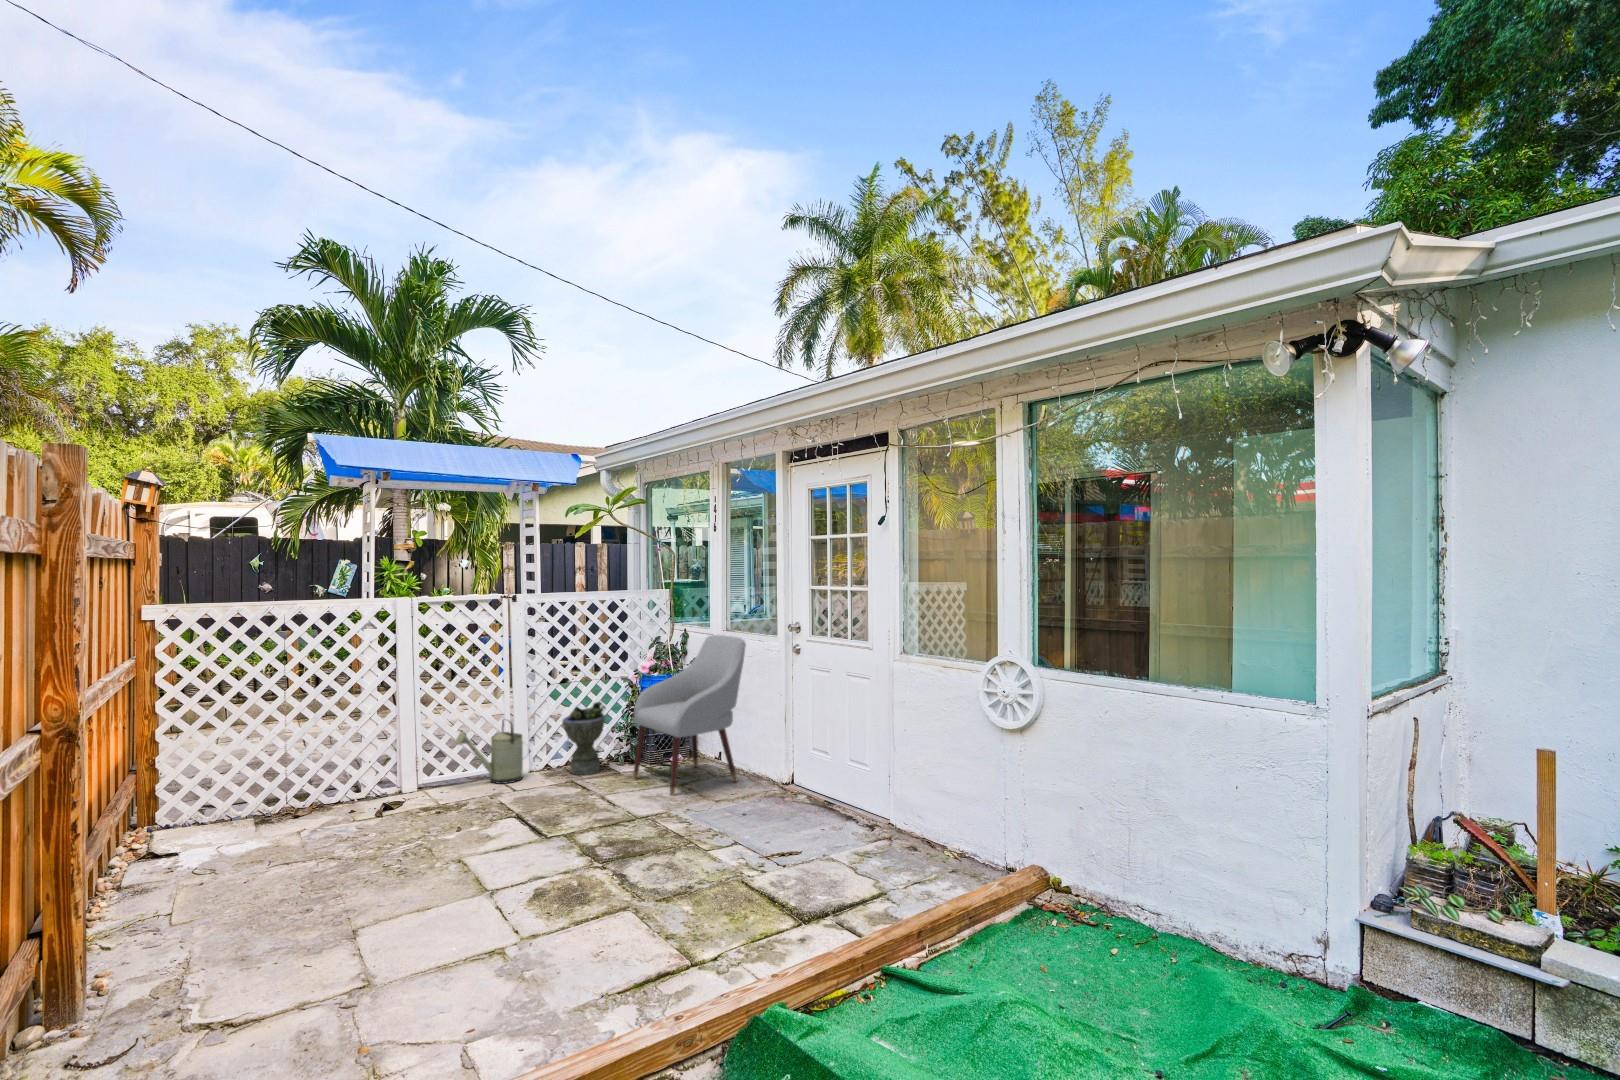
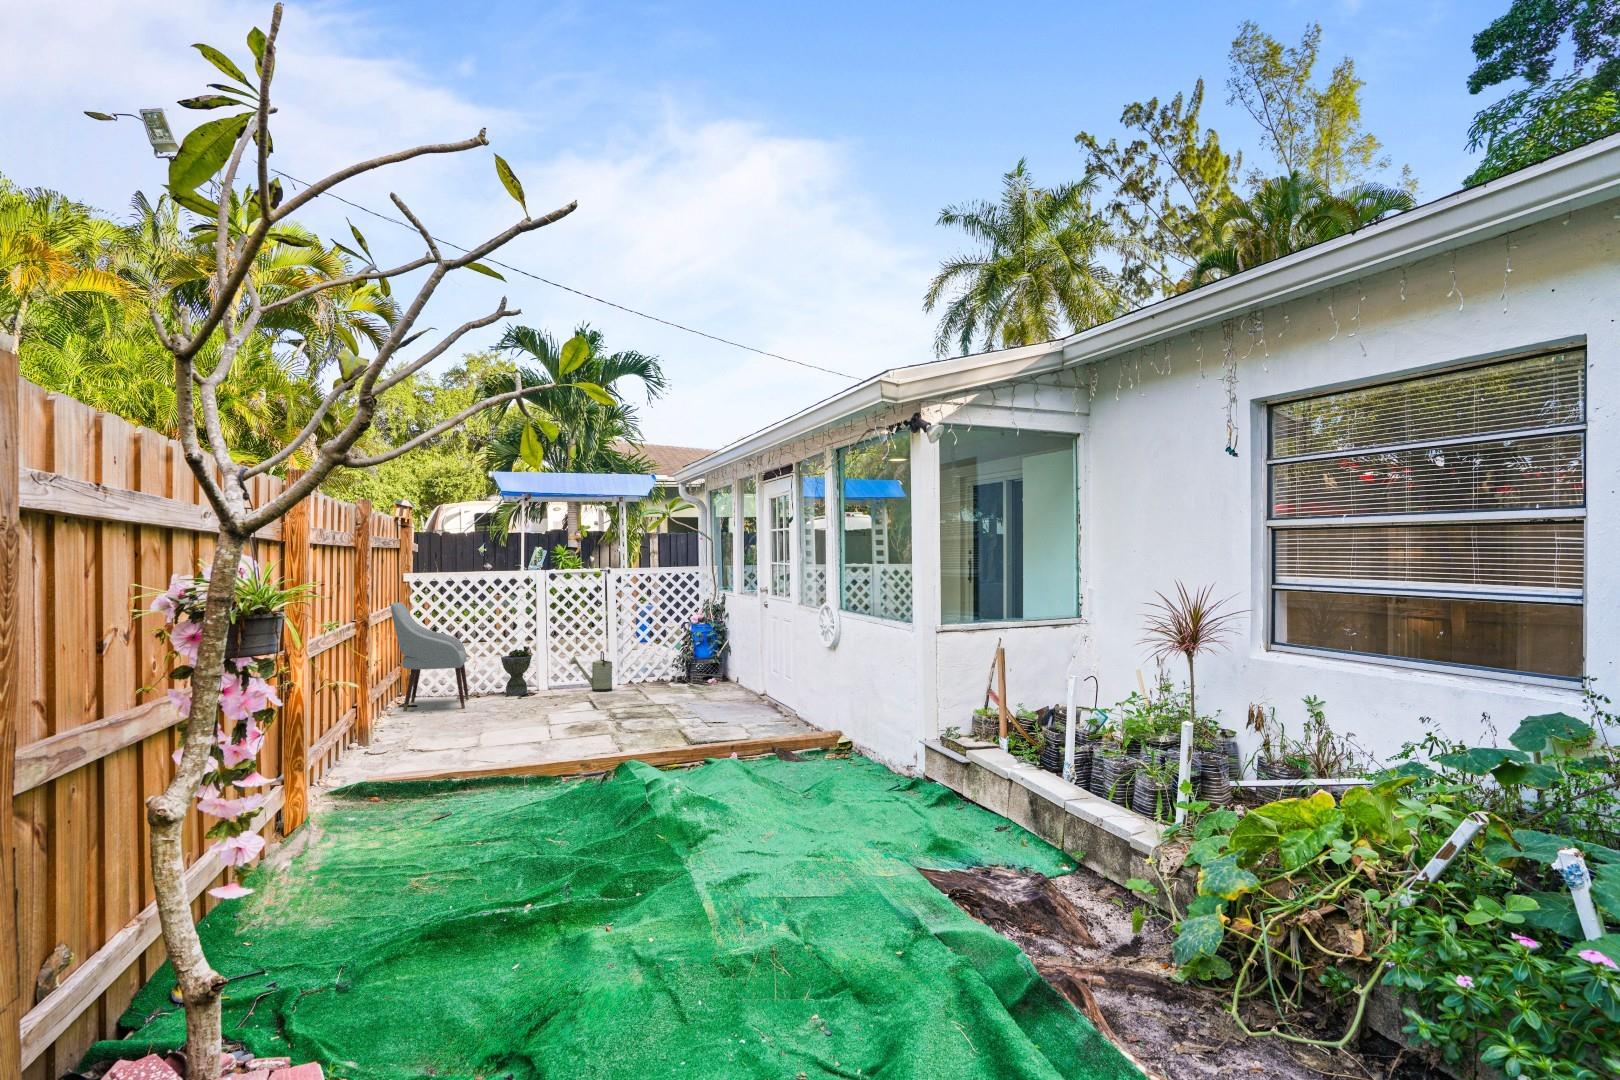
chair: present [633,635,746,796] -> present [391,603,469,711]
planter: present [563,702,606,775] -> present [501,646,532,696]

